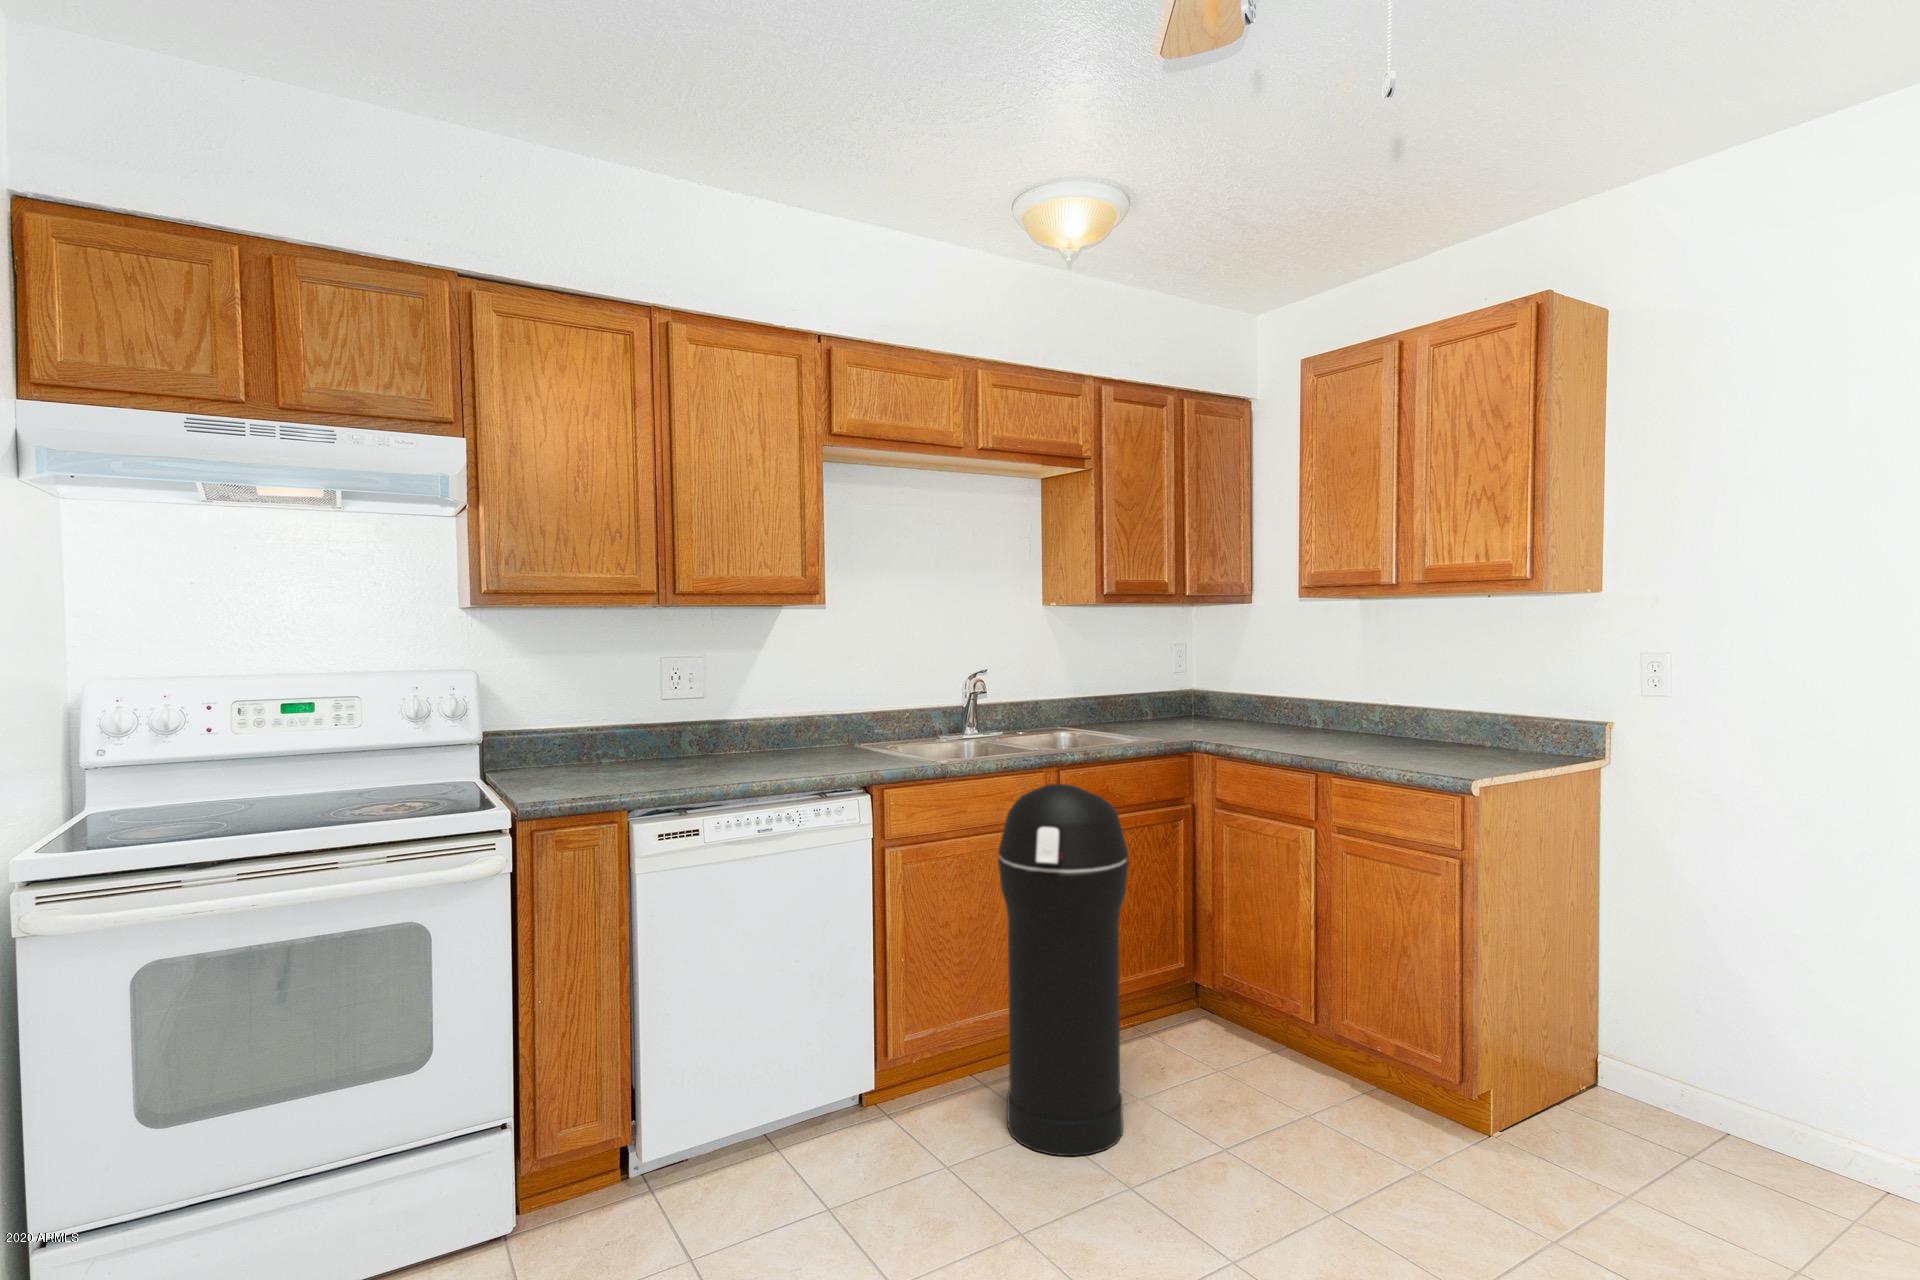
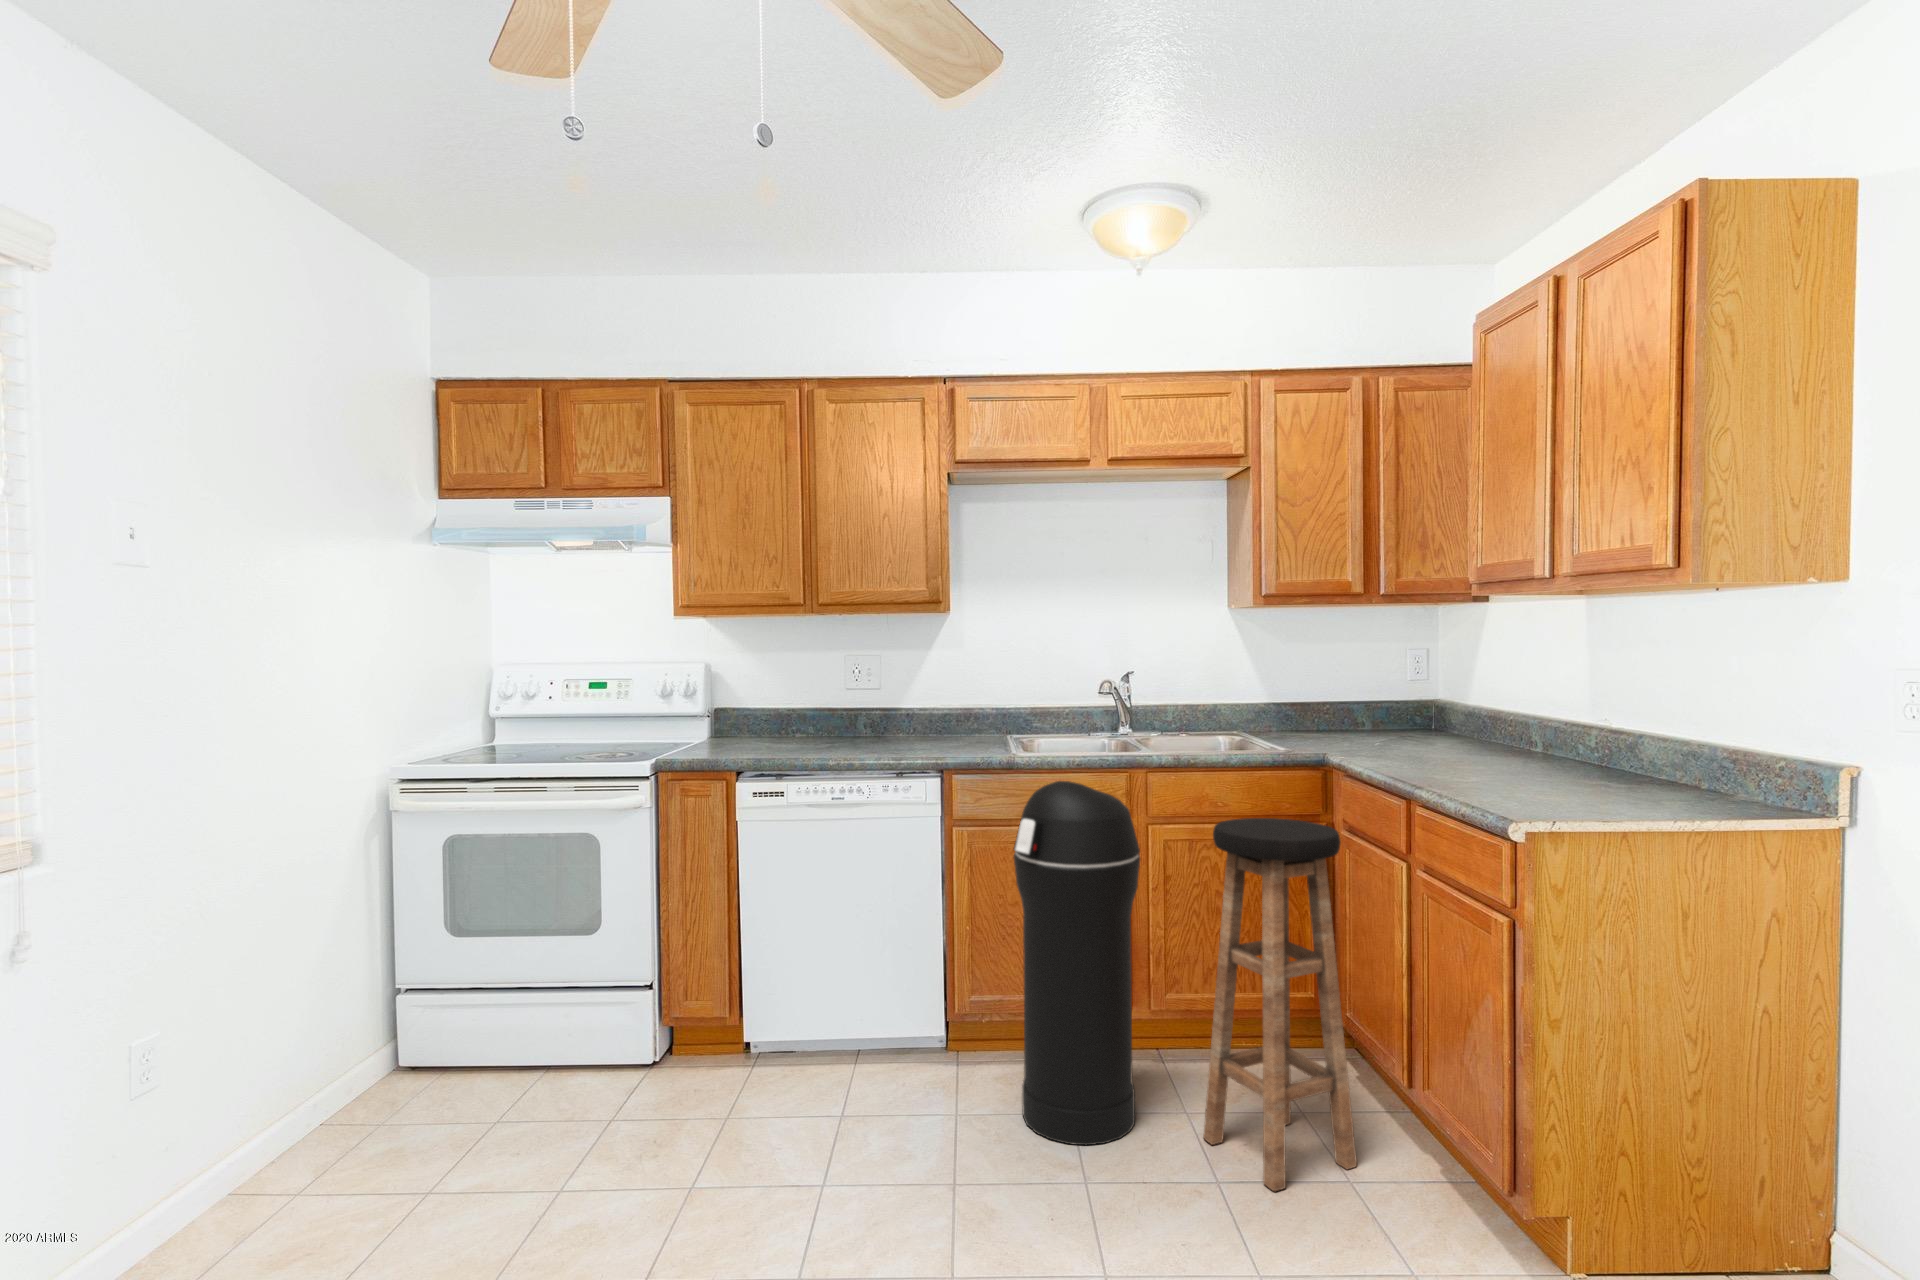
bar stool: none [1182,800,1301,1134] -> present [1204,818,1357,1191]

